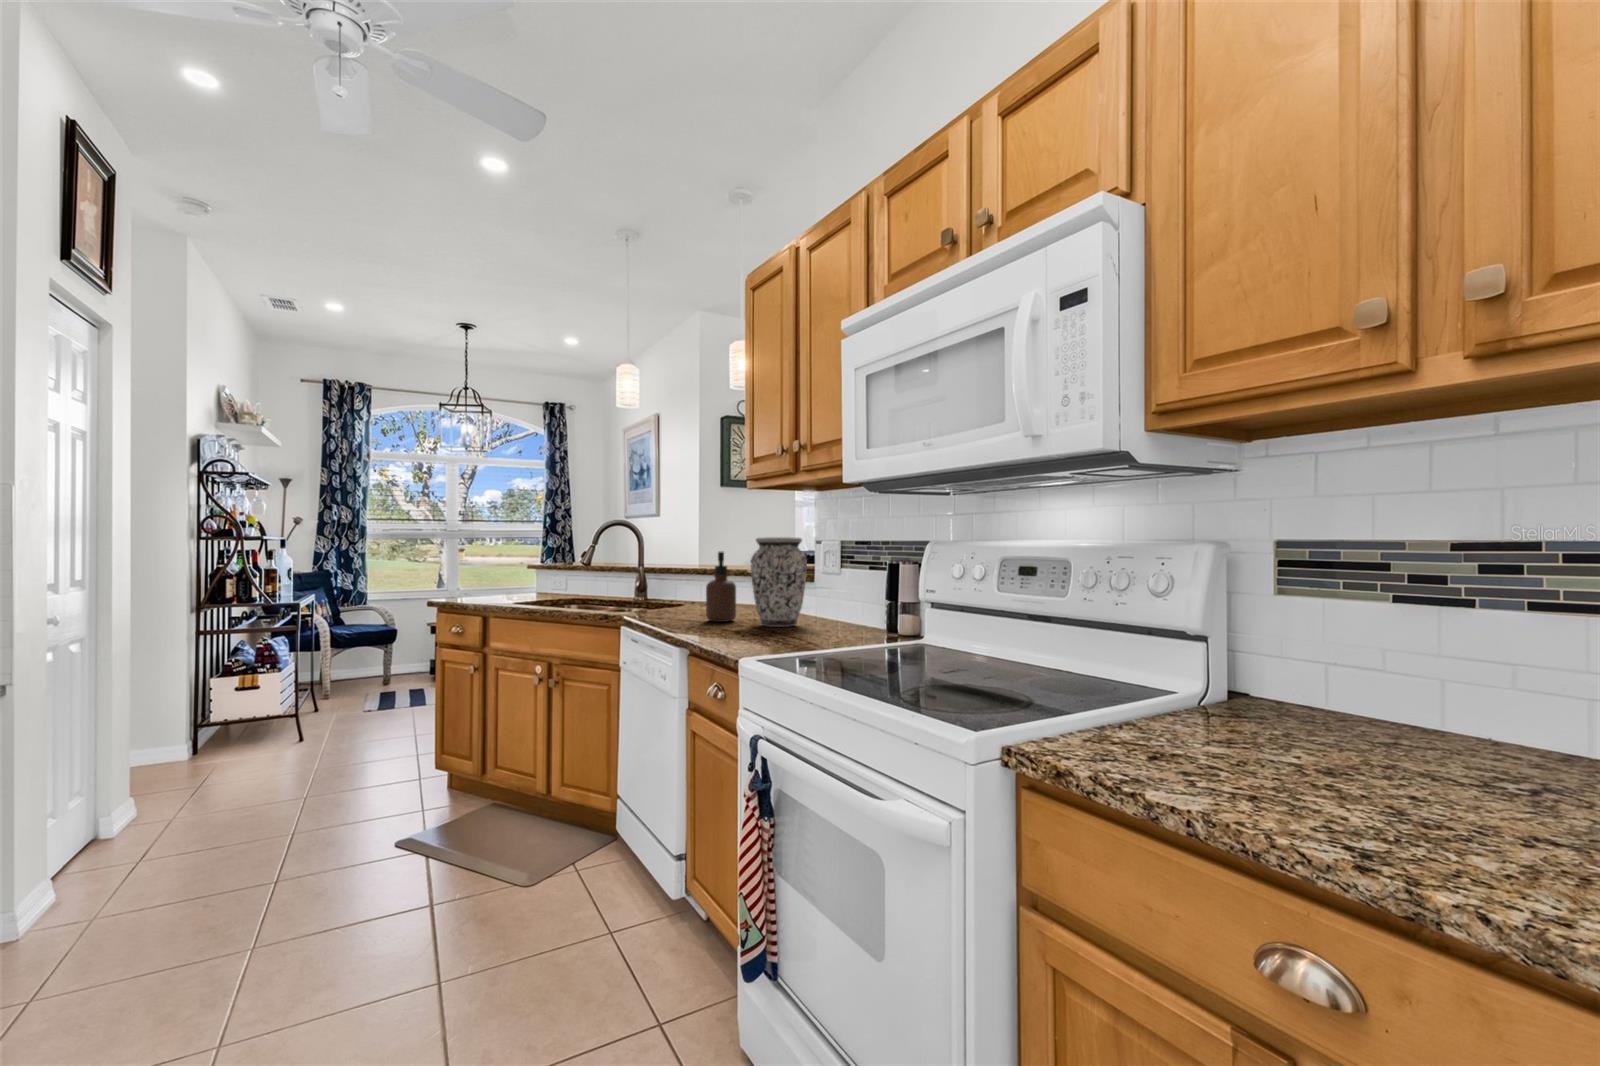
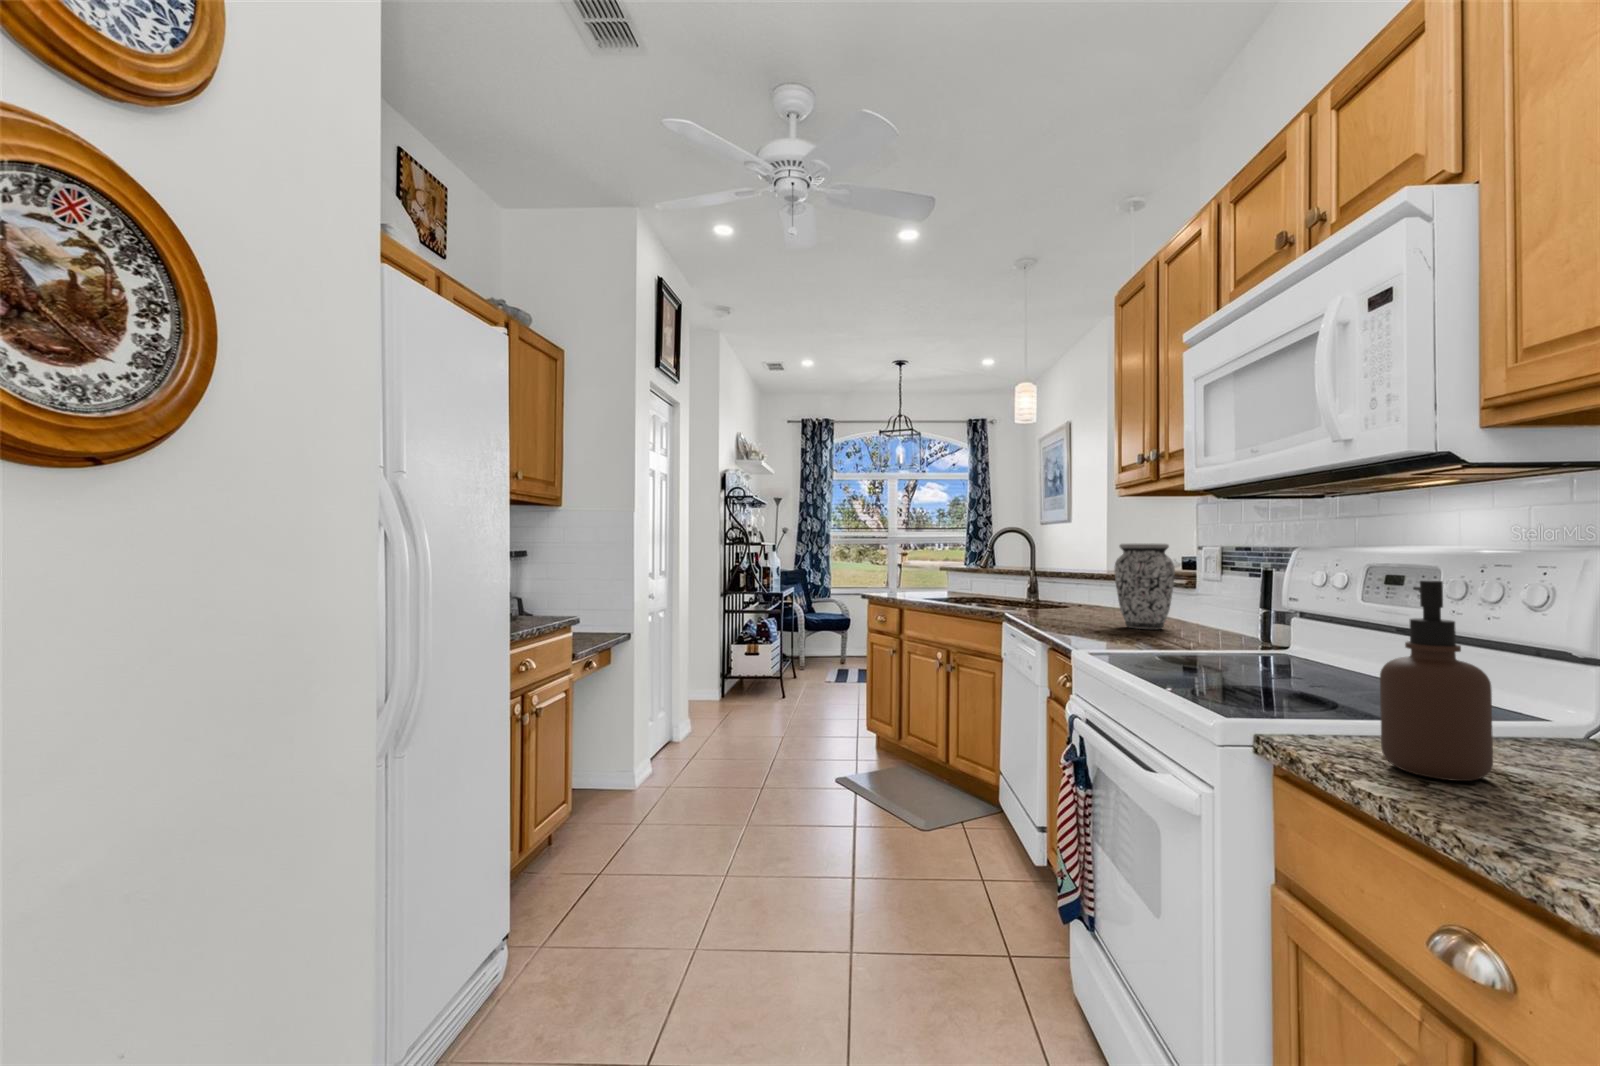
soap dispenser: present [706,552,736,622] -> present [1380,581,1493,781]

